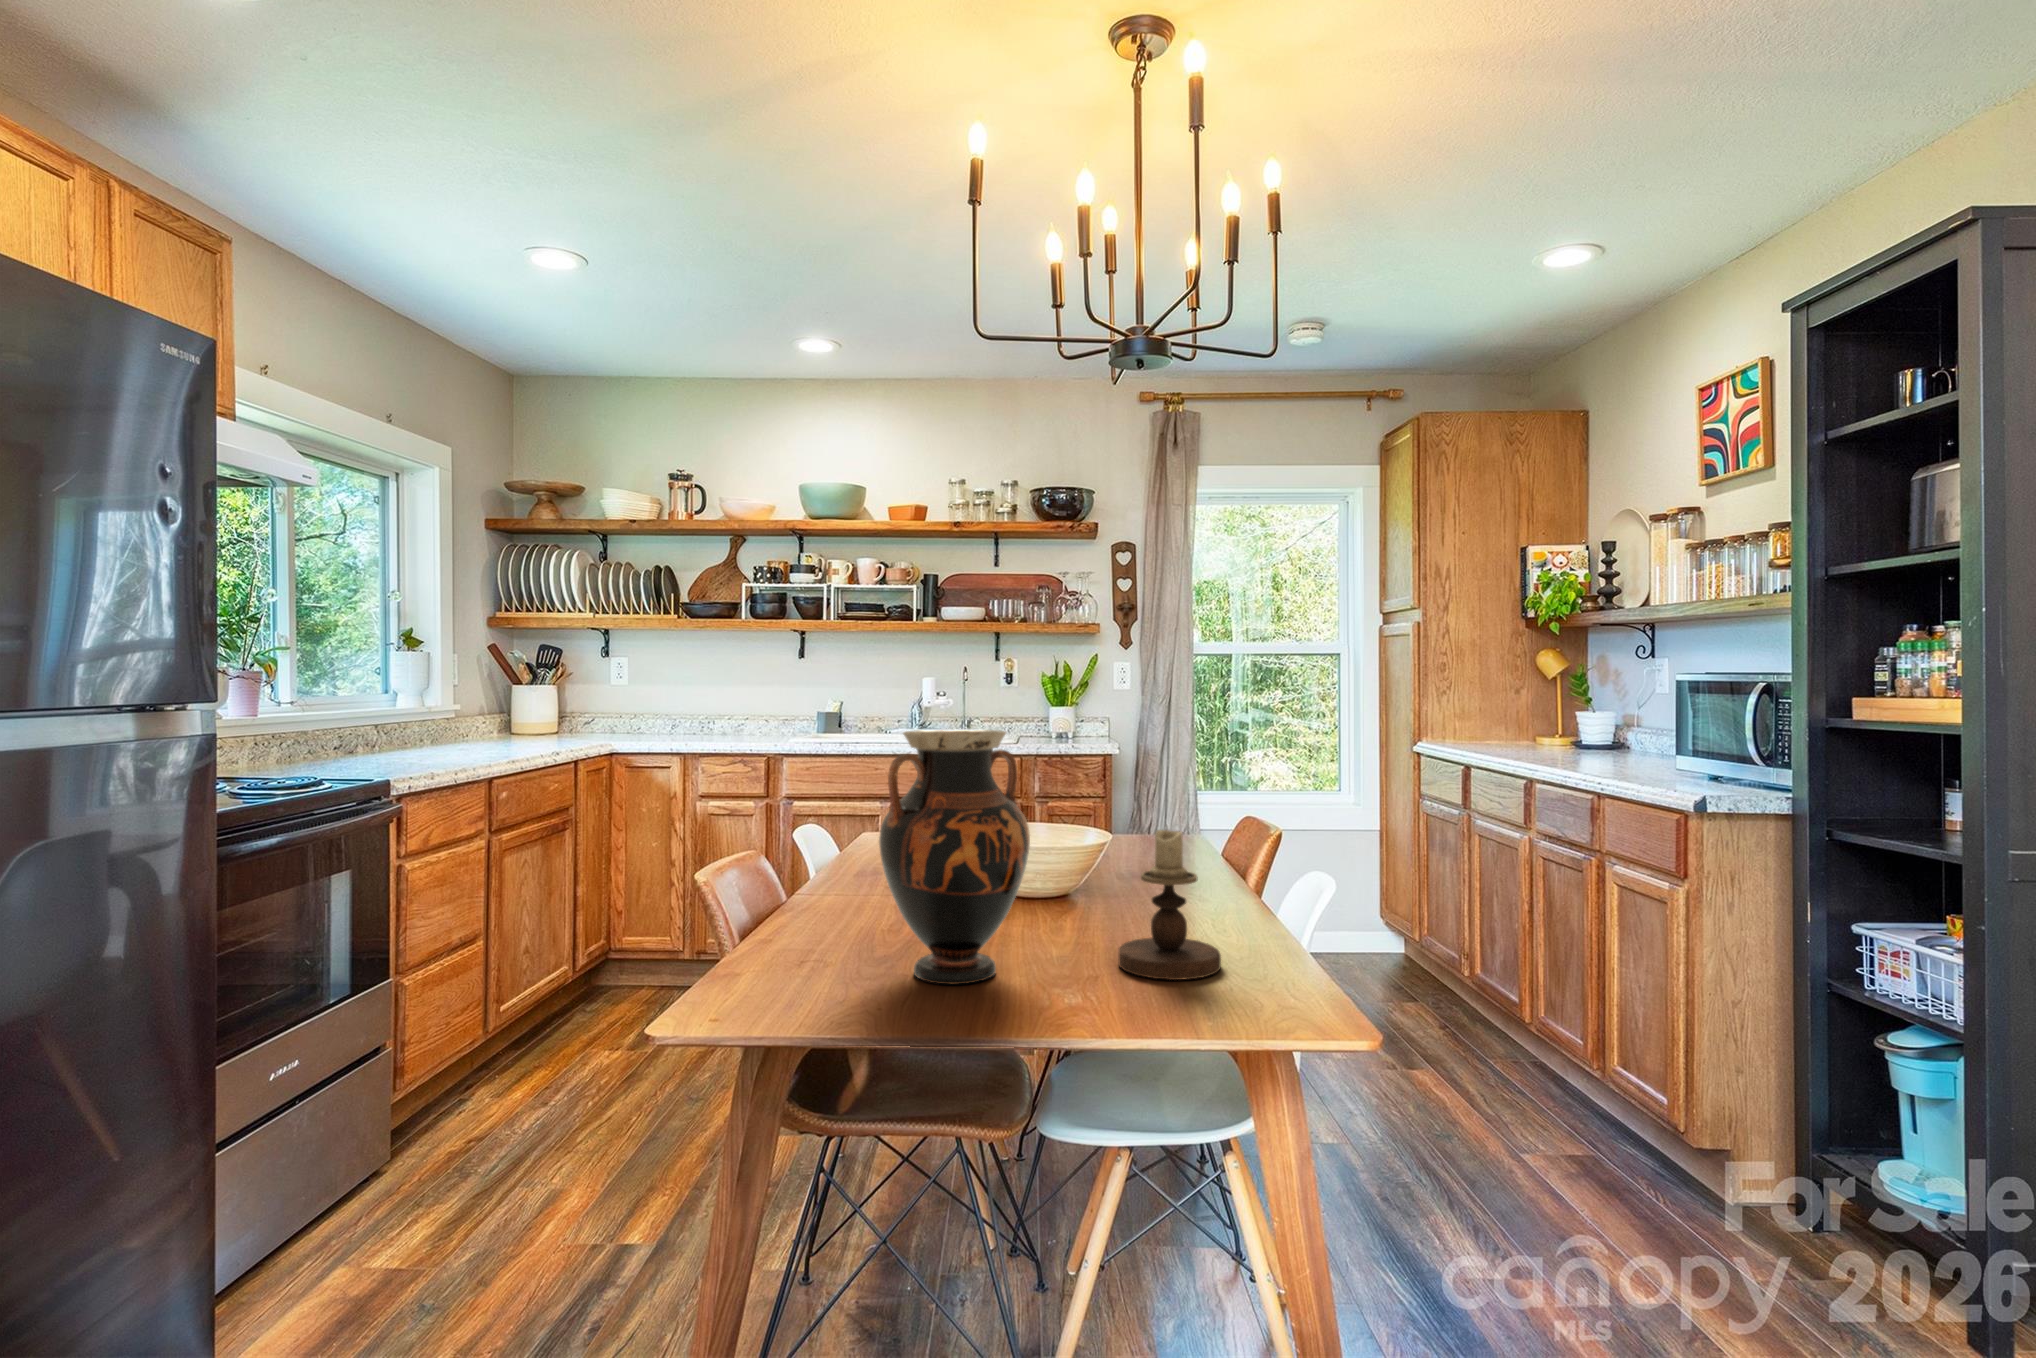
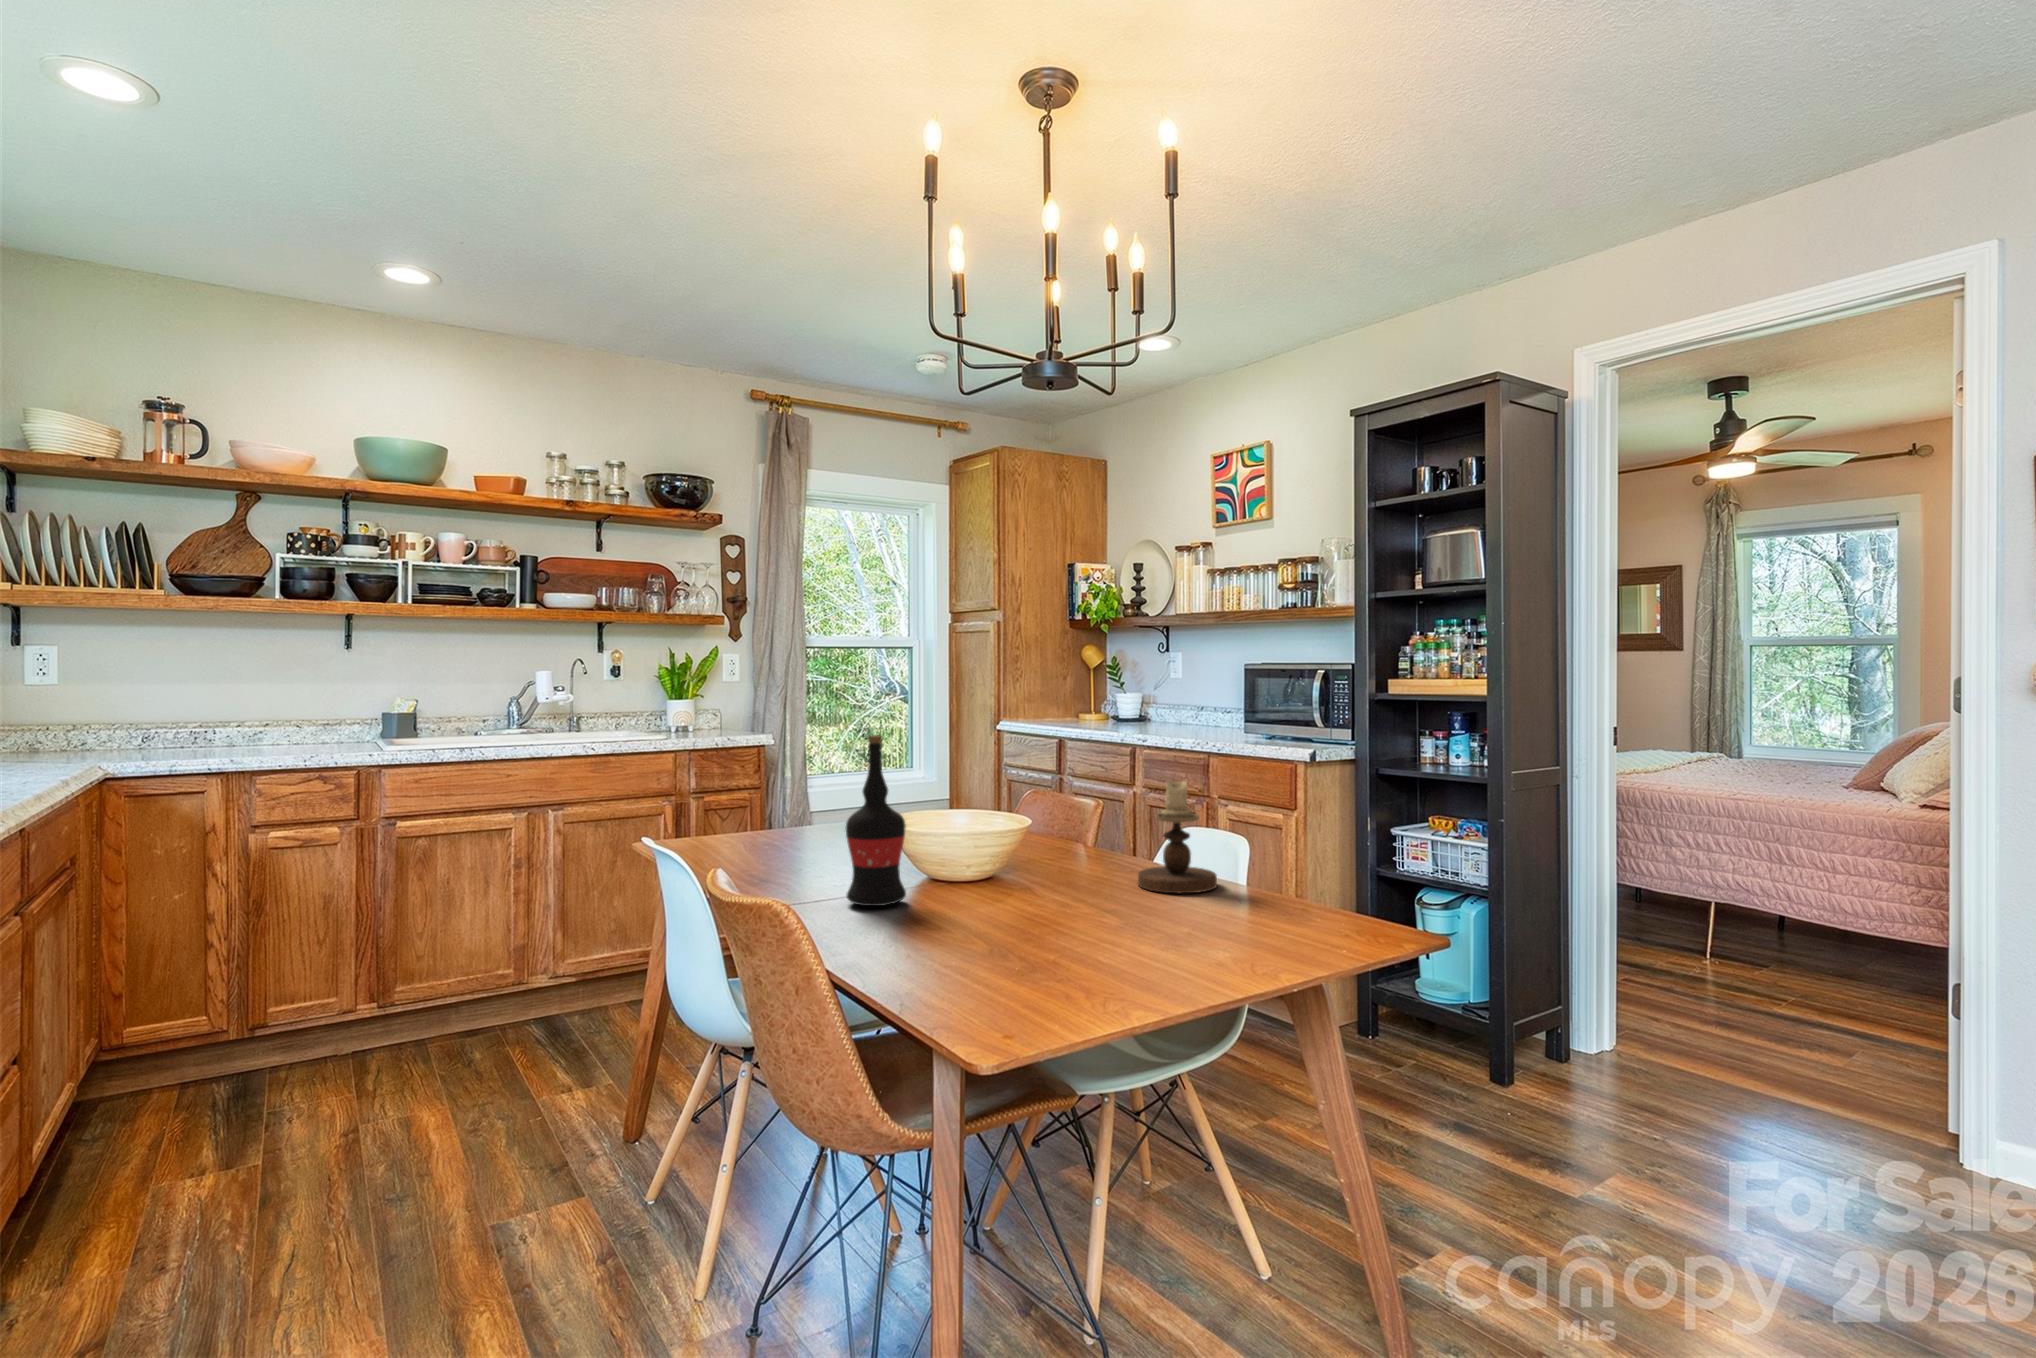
vase: present [879,729,1030,984] -> none [999,707,1126,921]
wine bottle: none [799,751,862,932] -> present [846,735,906,906]

